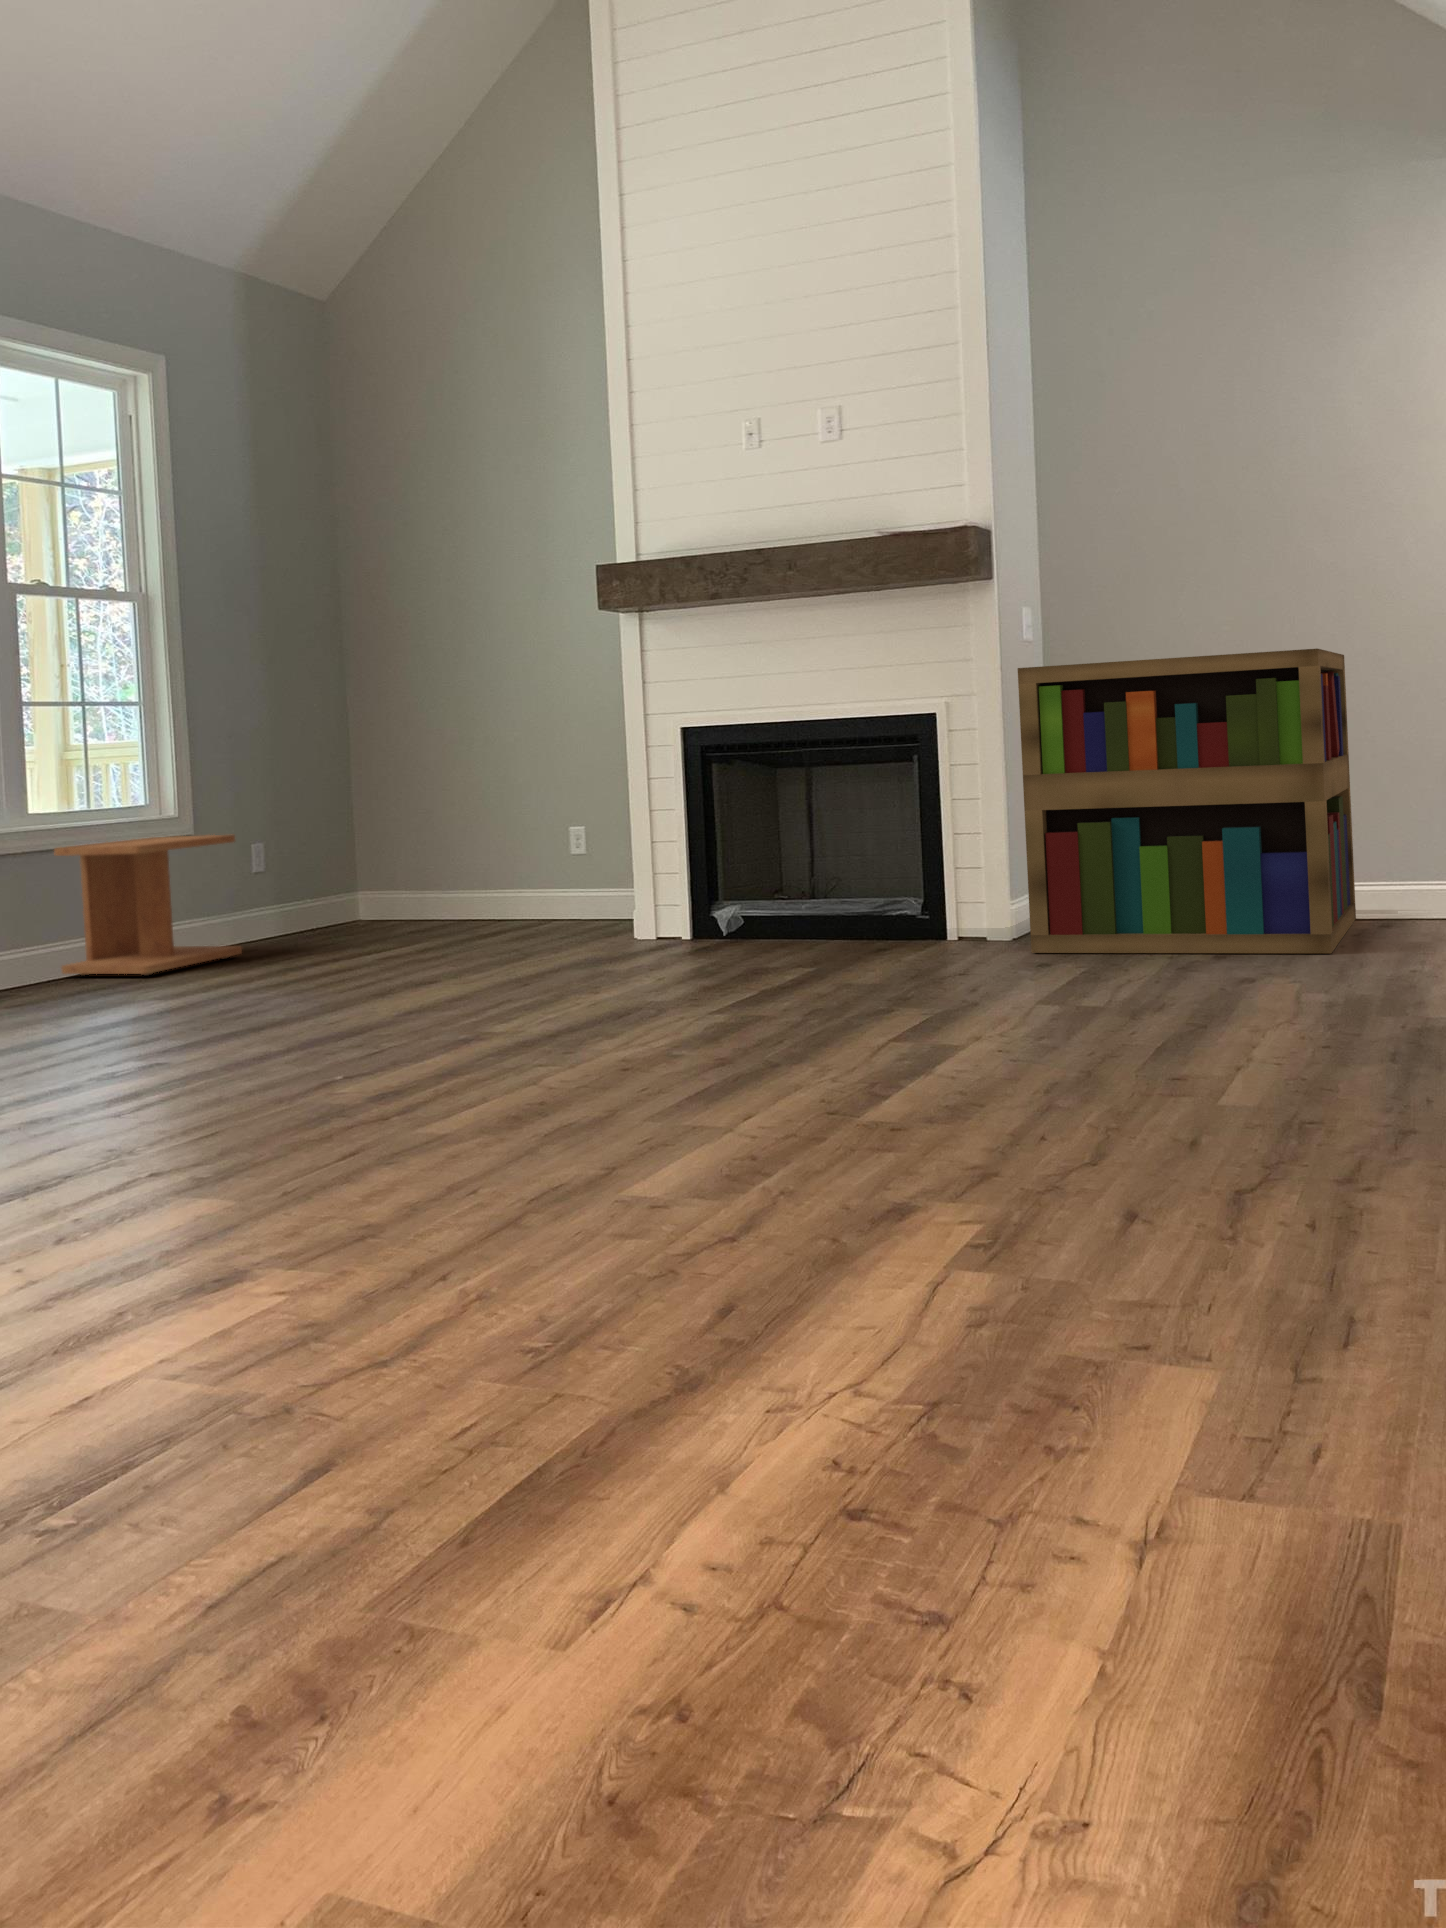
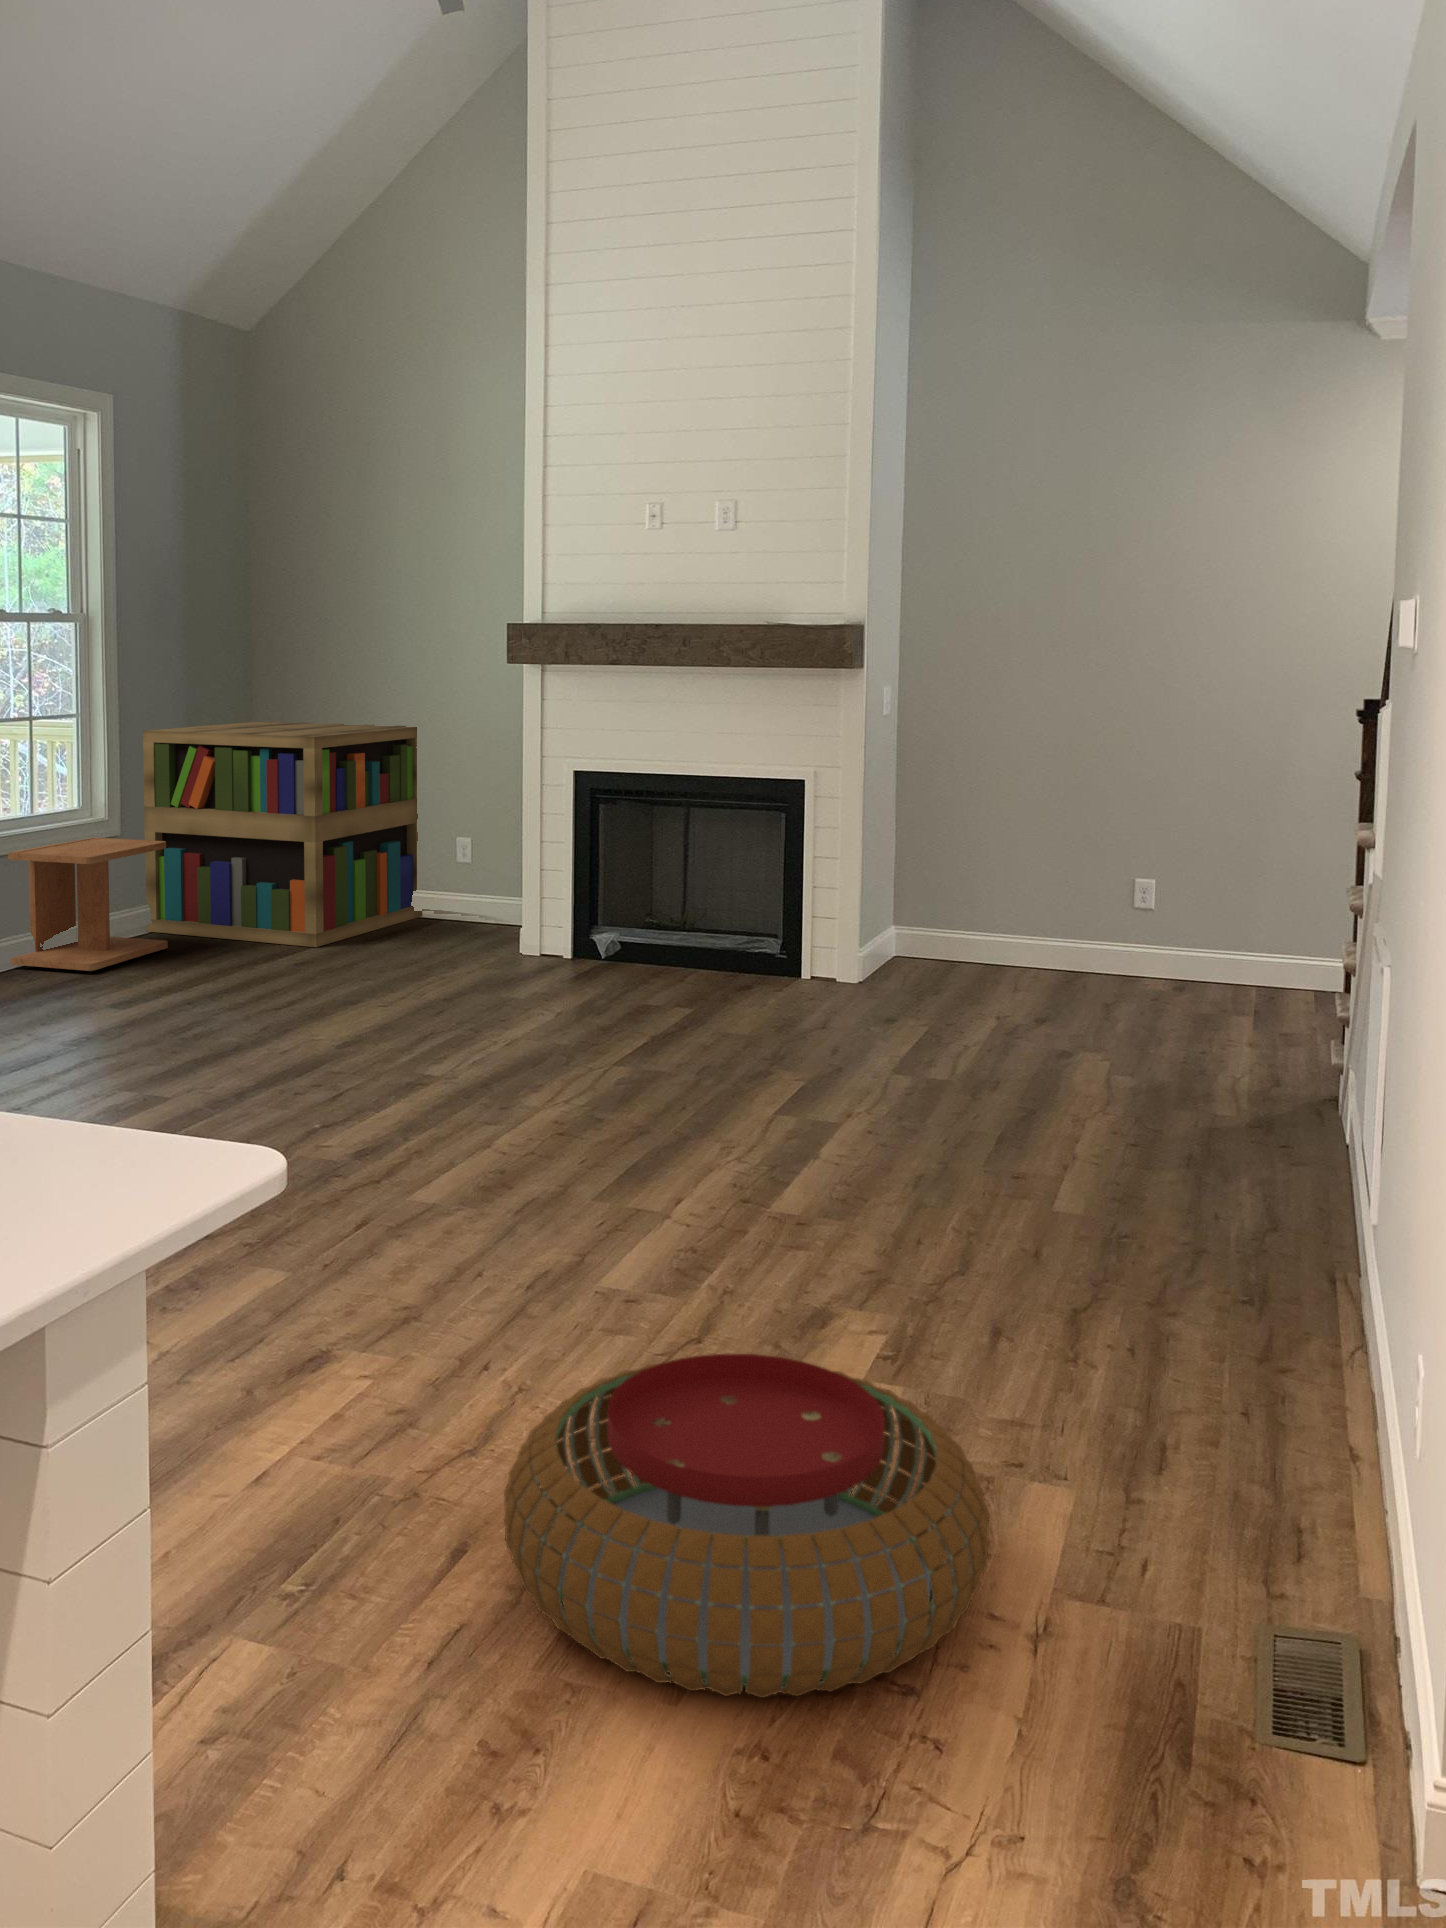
bookshelf: present [1018,649,1356,953] -> present [143,721,422,947]
pouf: none [354,1186,1070,1633] -> present [504,1354,989,1698]

